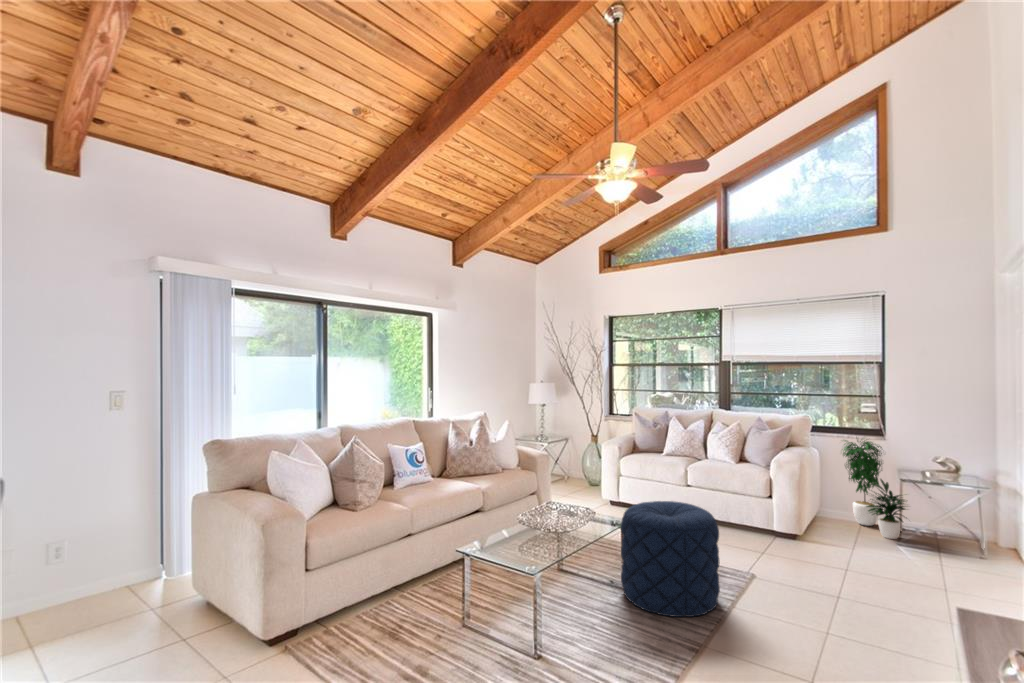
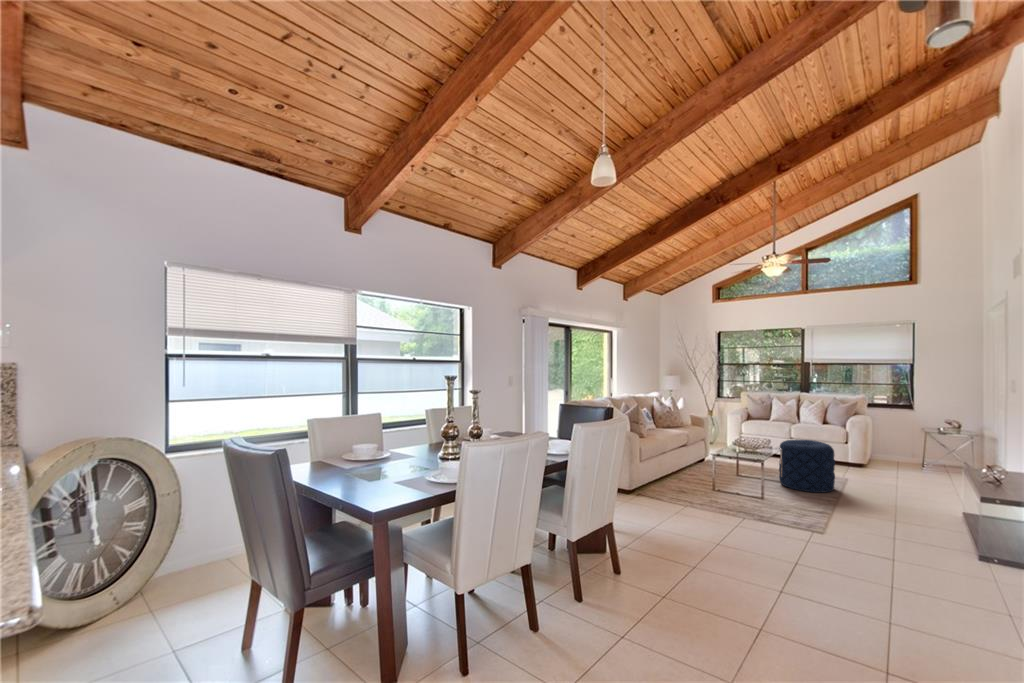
potted plant: present [842,440,907,539] -> none [884,407,932,467]

